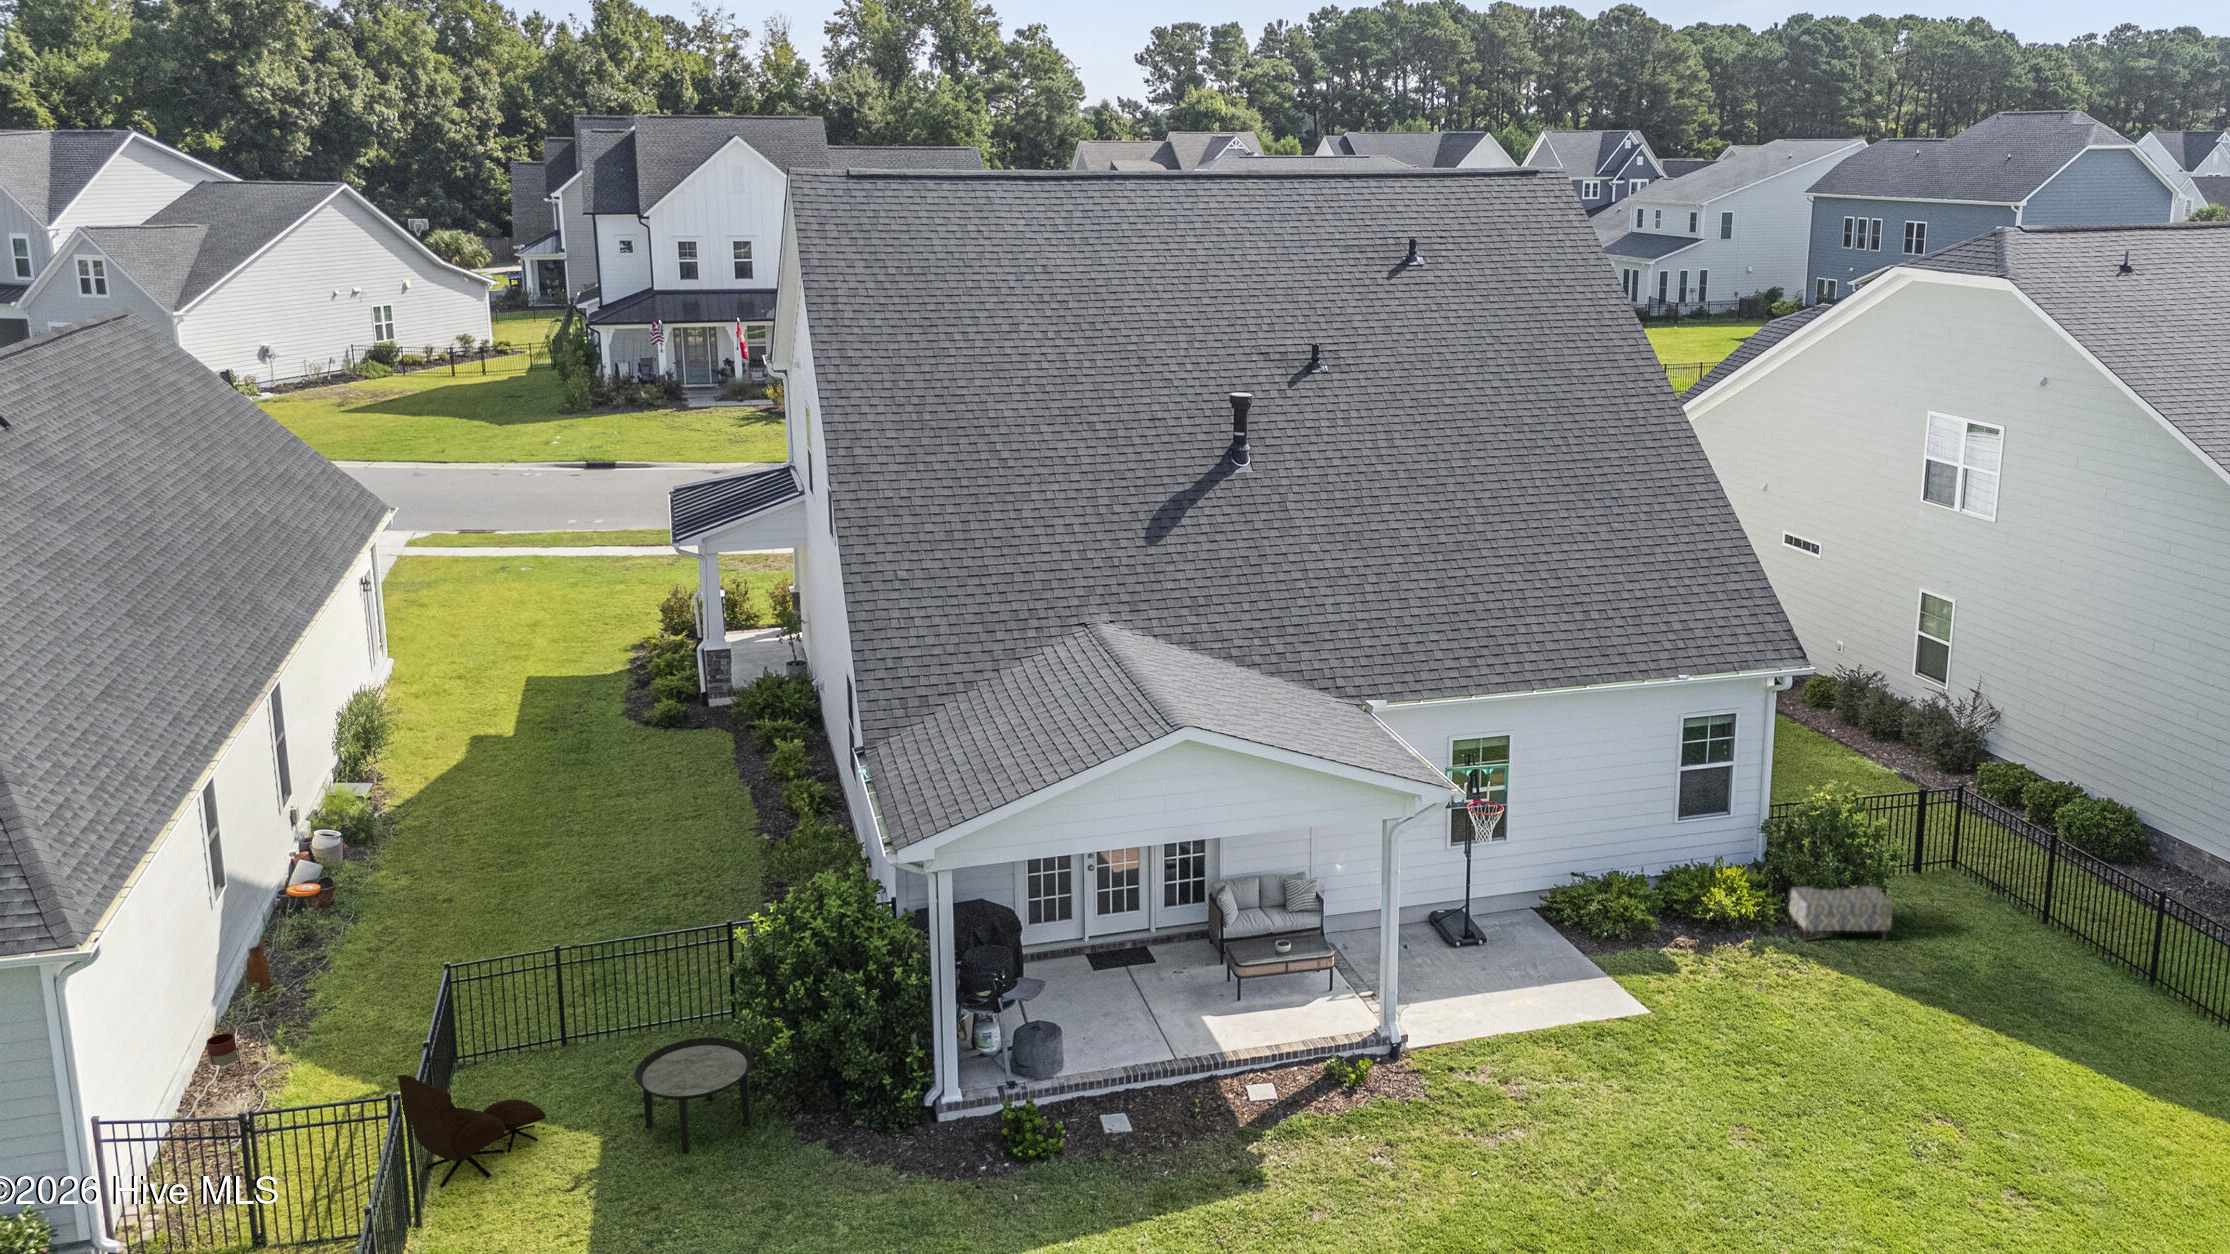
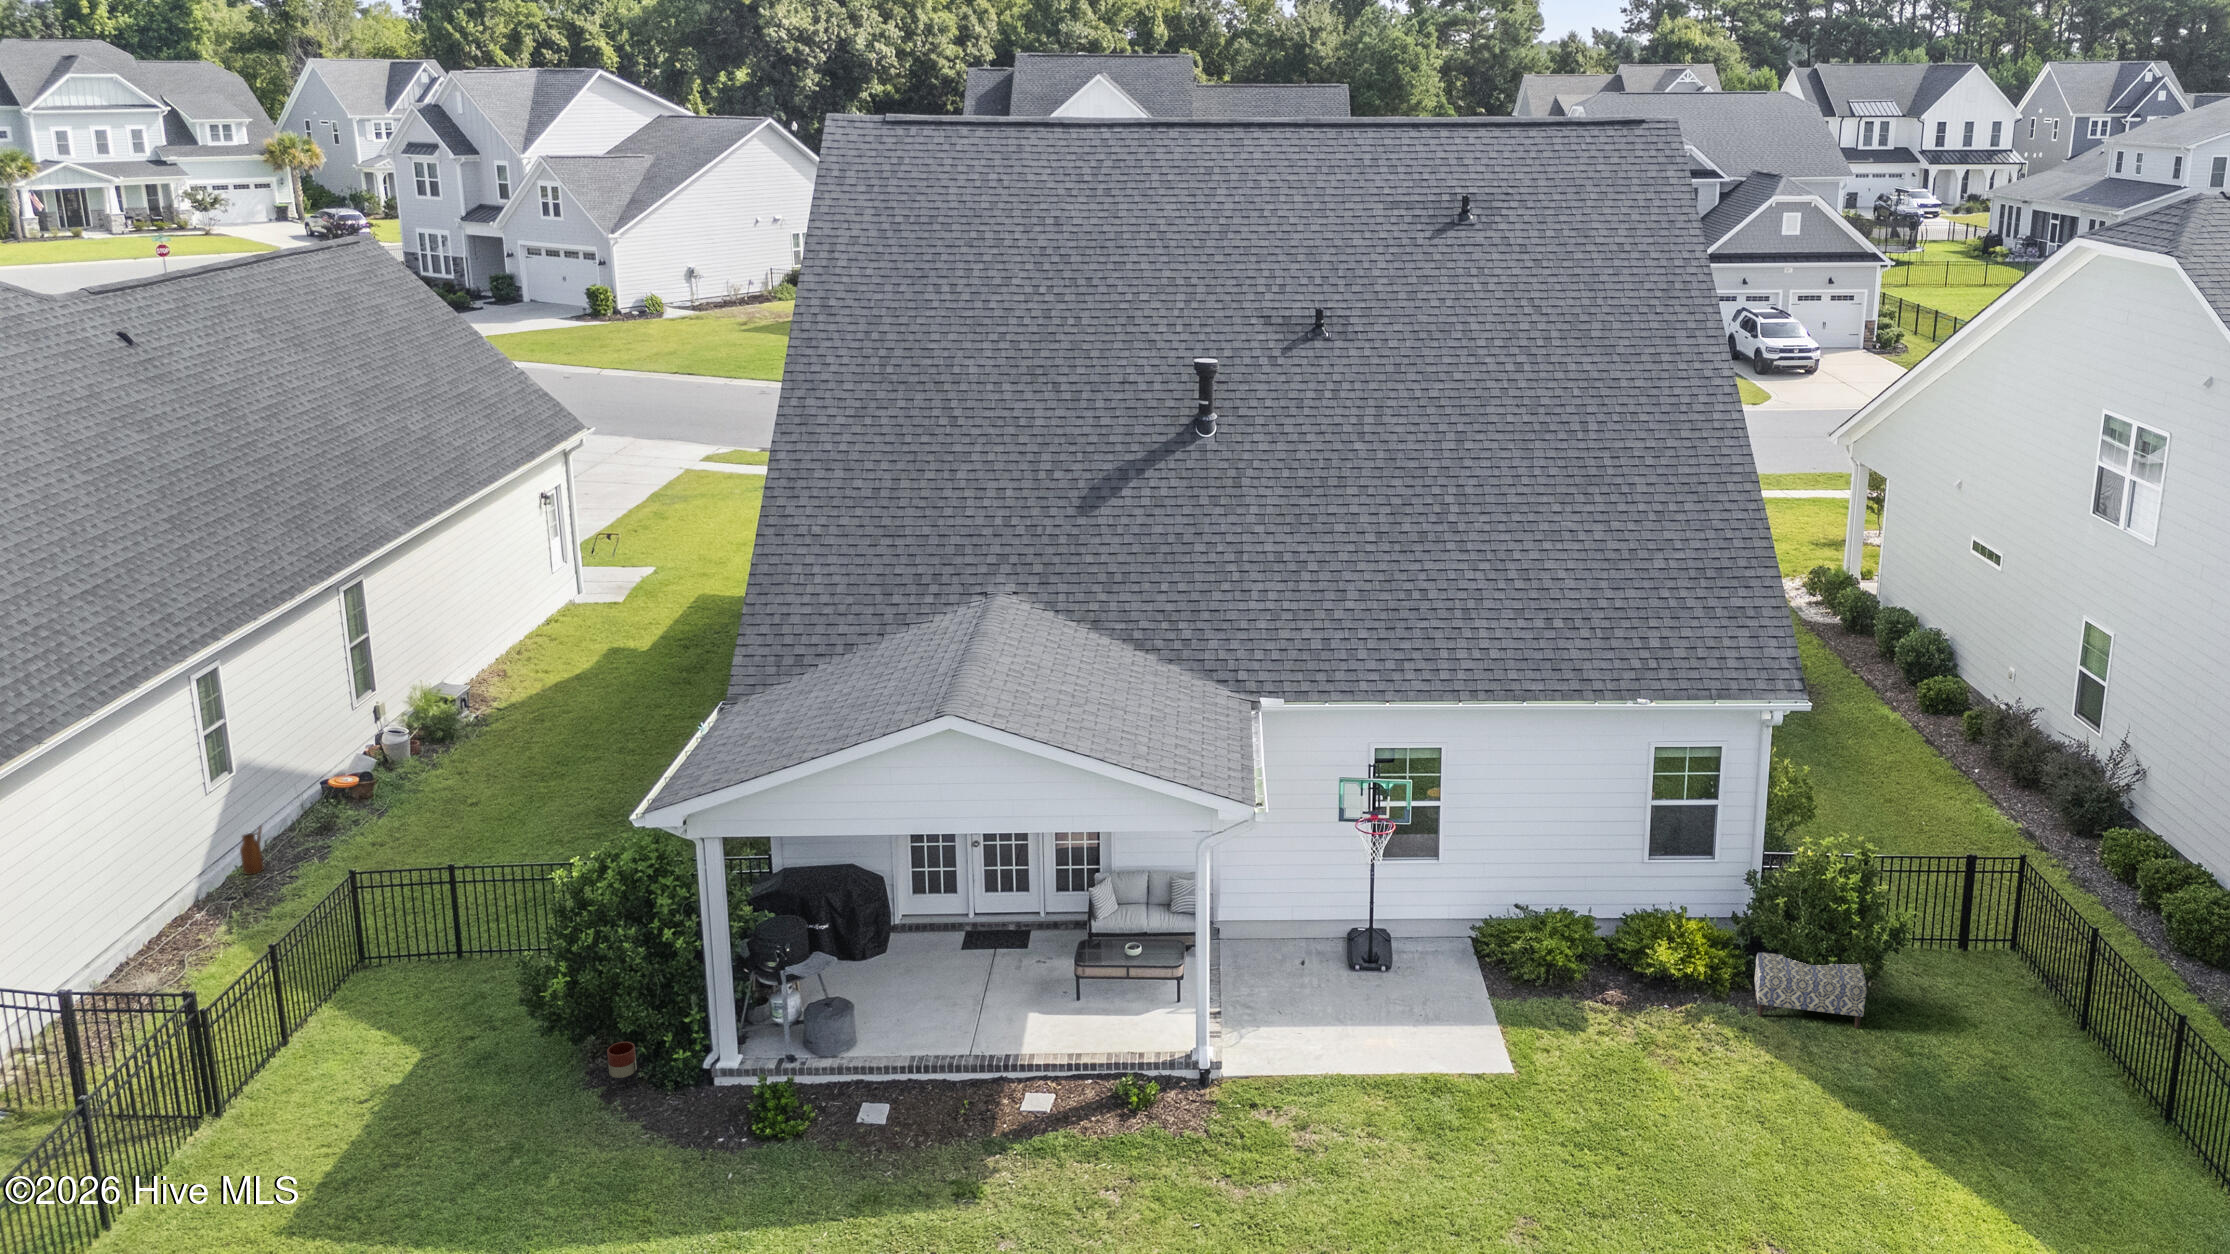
planter: present [206,1033,241,1071] -> present [607,1042,637,1089]
round table: present [635,1037,753,1154] -> none [439,971,558,1081]
lounge chair: present [398,1075,546,1188] -> none [222,972,372,1080]

